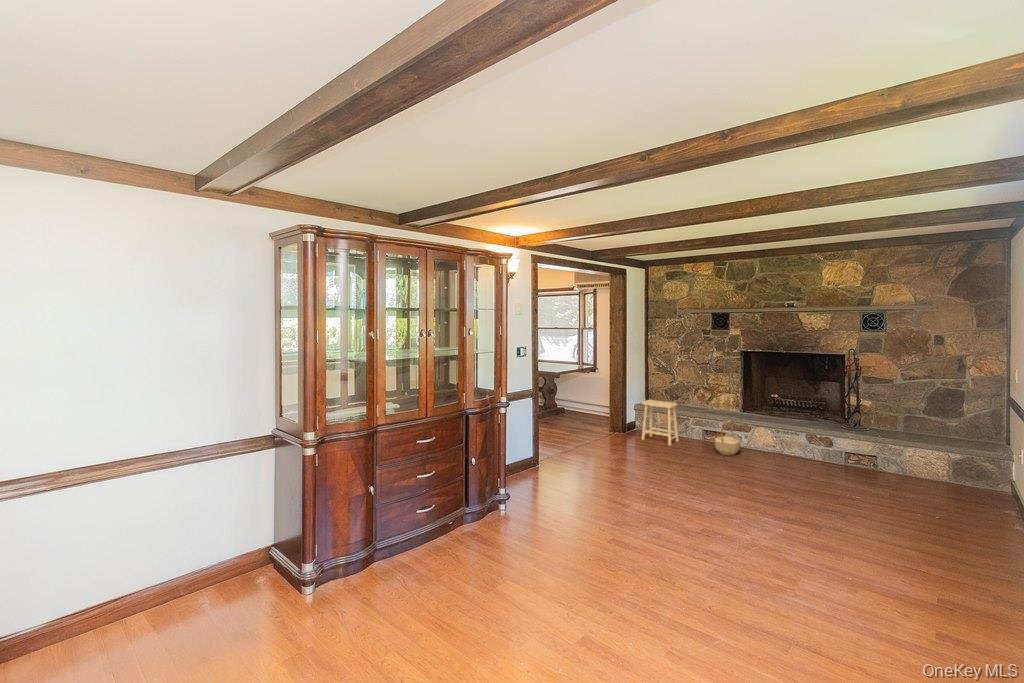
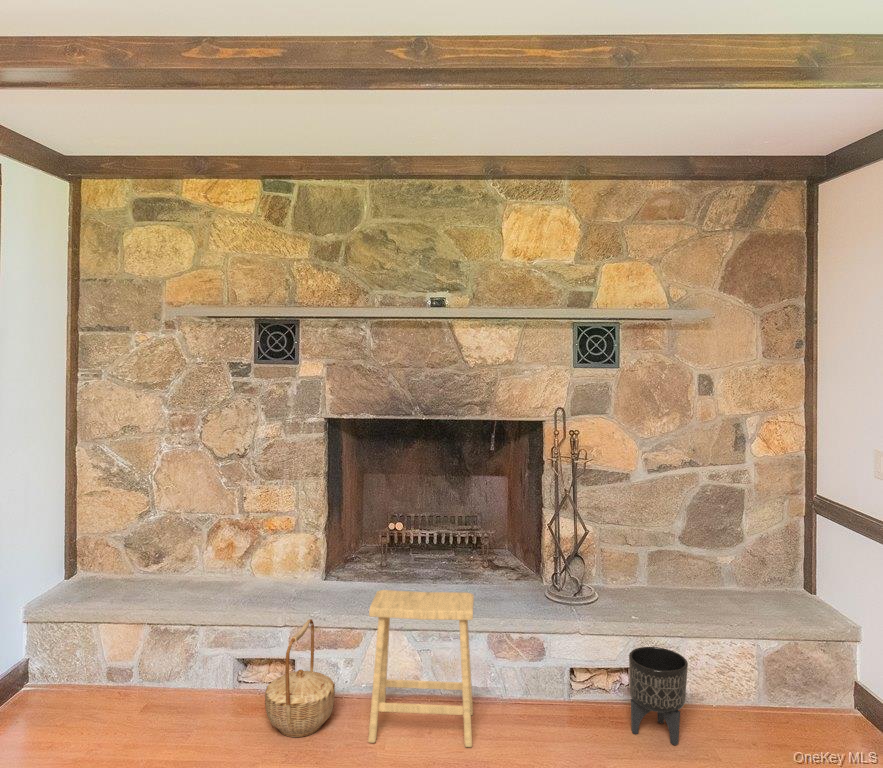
footstool: present [642,400,679,446] -> present [368,590,474,747]
planter: none [867,448,896,484] -> present [629,647,688,745]

